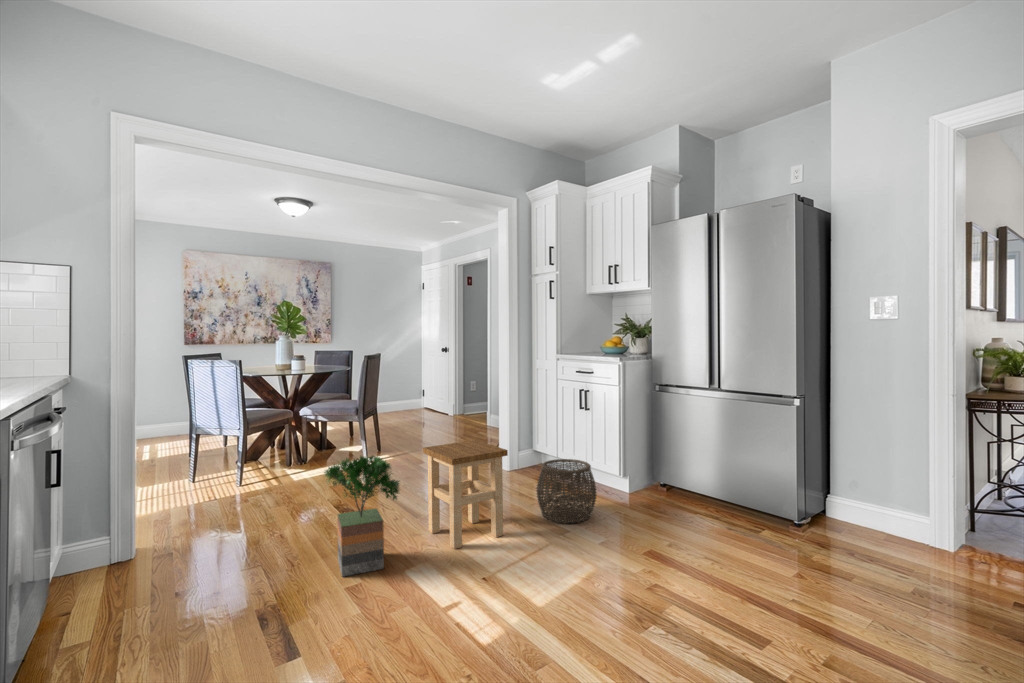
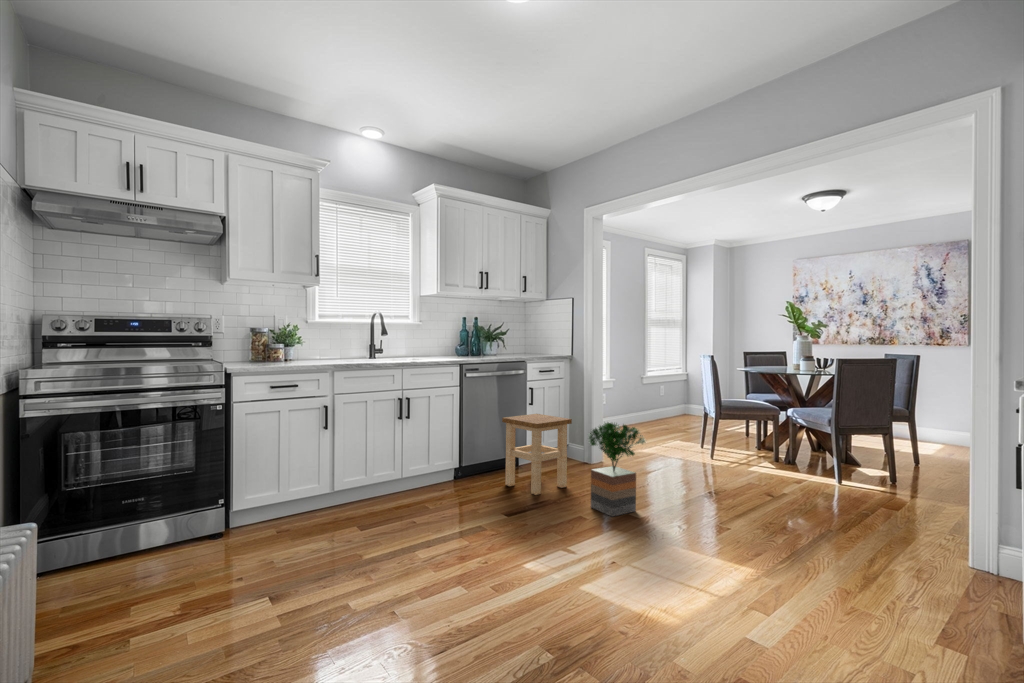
stool: present [423,440,508,549] -> present [502,414,572,495]
woven basket: present [536,459,597,523] -> none [799,504,912,611]

